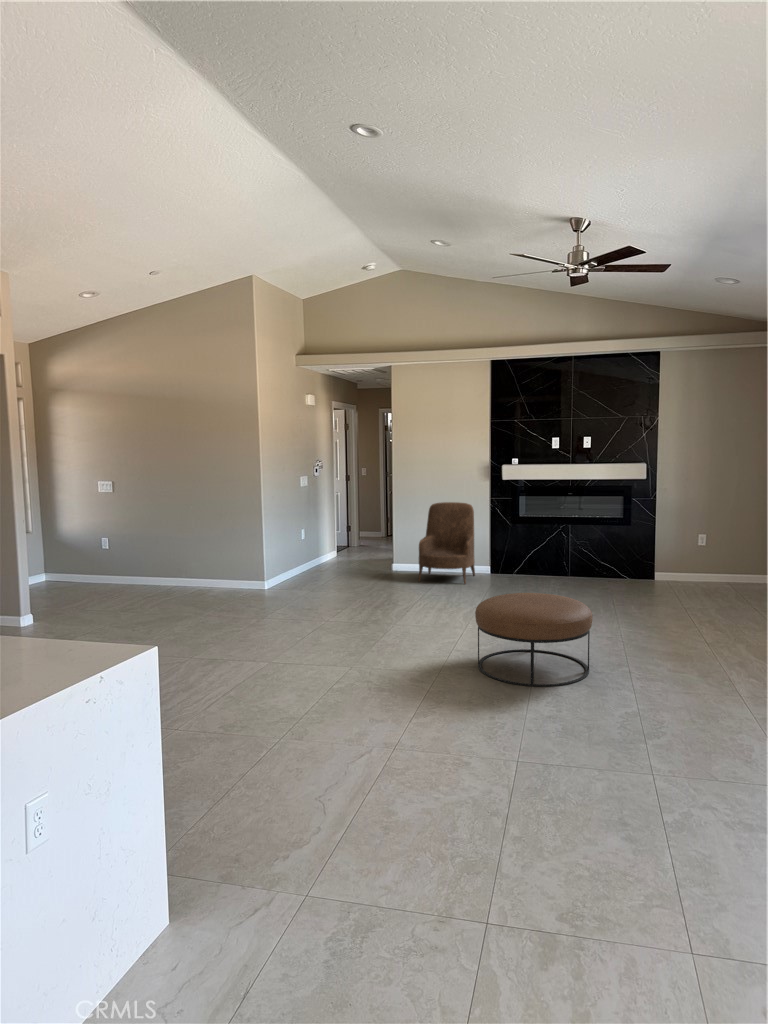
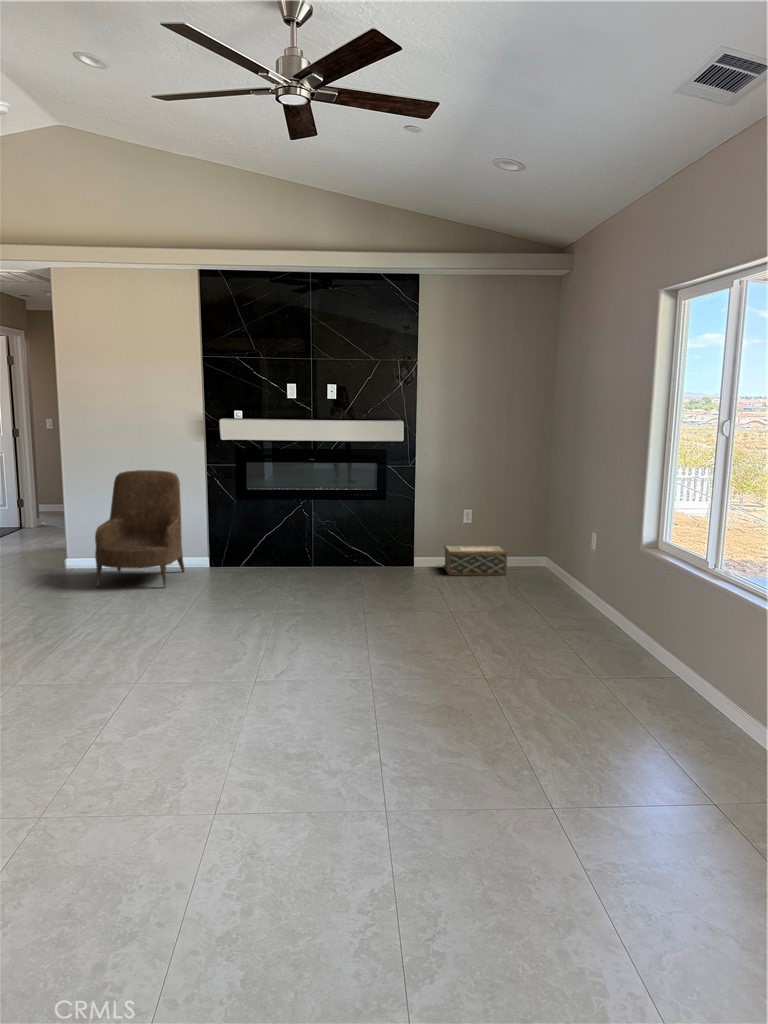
woven basket: none [680,563,737,588] -> present [443,545,507,575]
ottoman: present [475,593,593,687] -> none [112,636,319,828]

